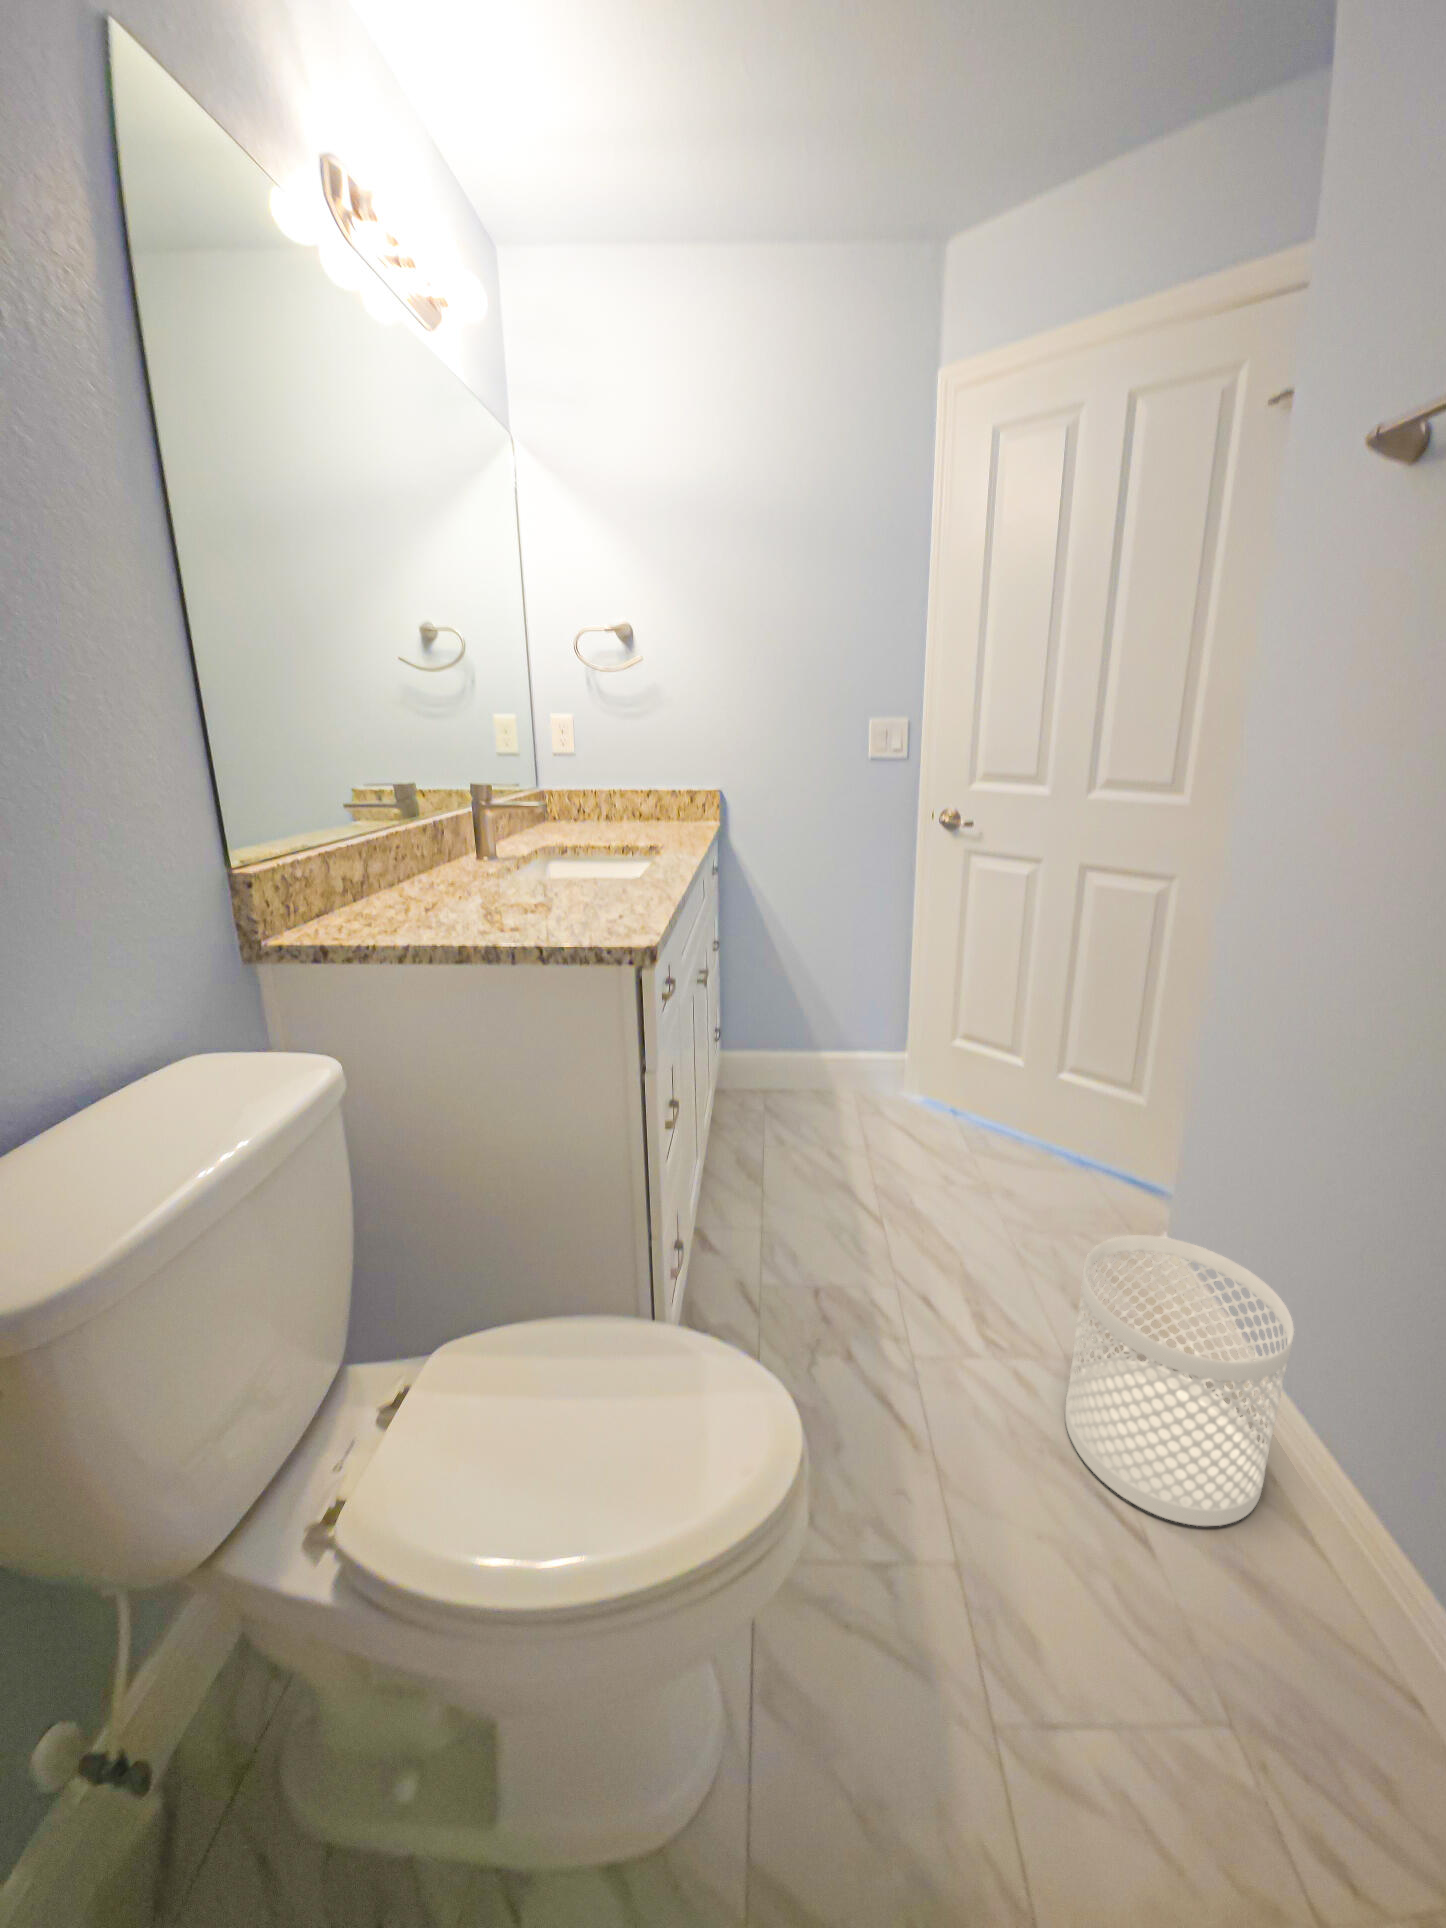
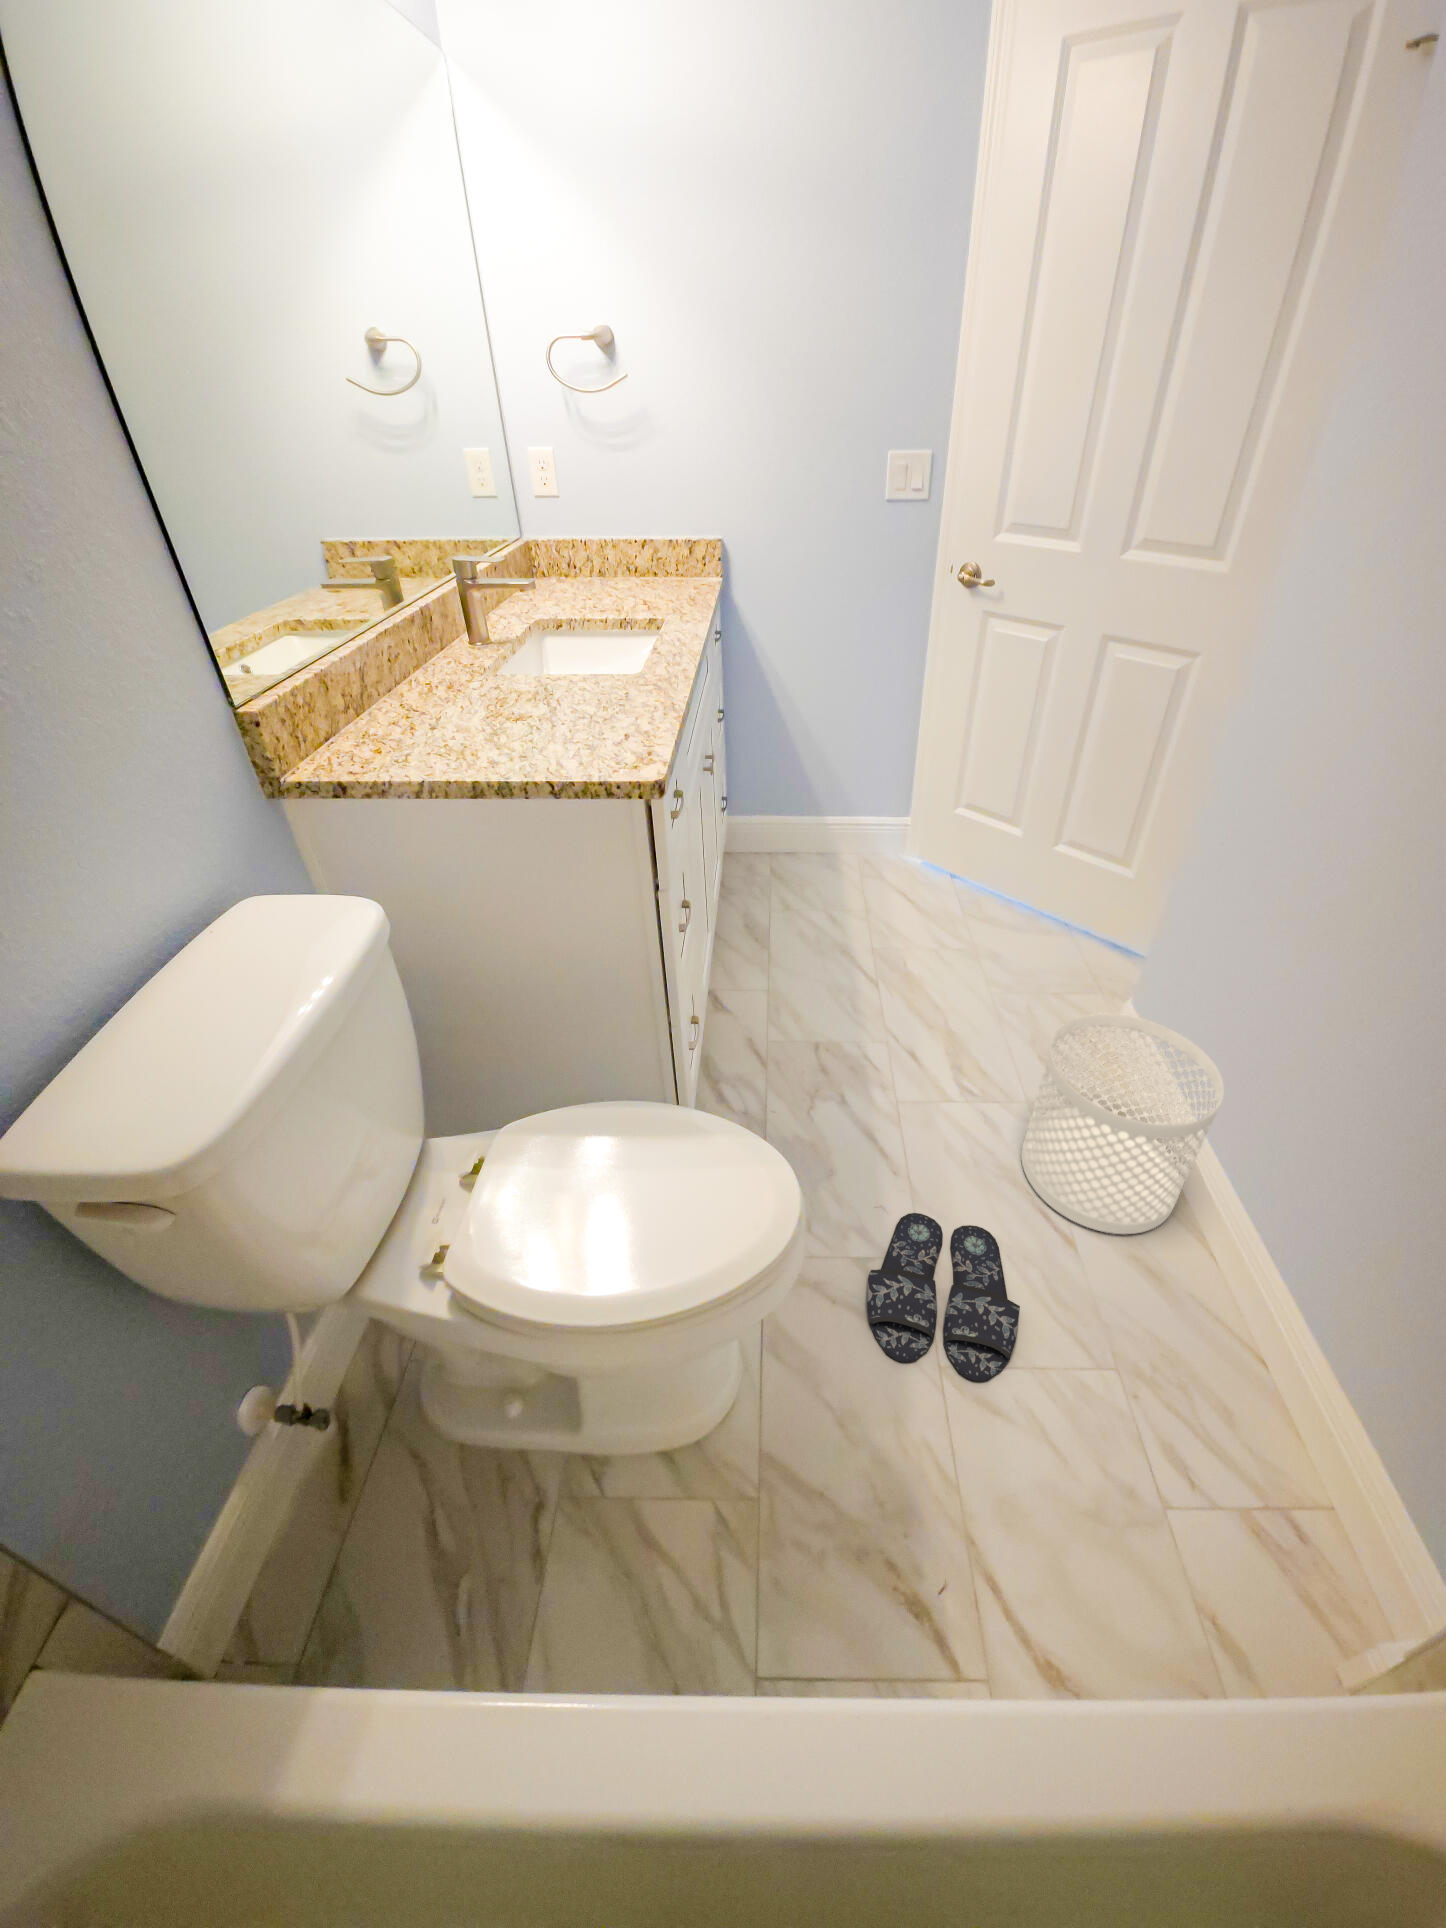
slippers: none [891,1496,1093,1750] -> present [867,1213,1020,1381]

